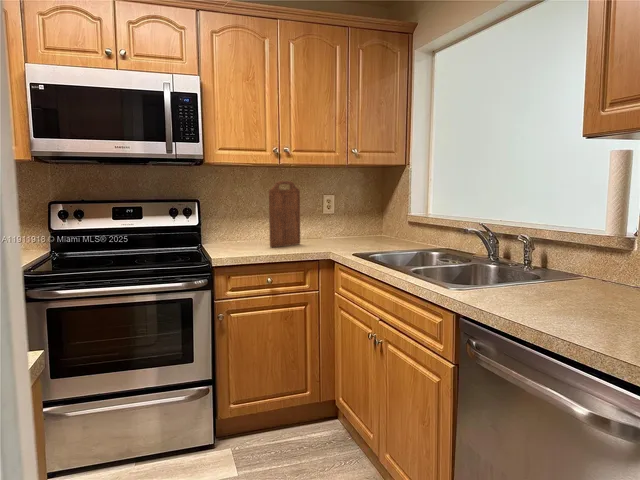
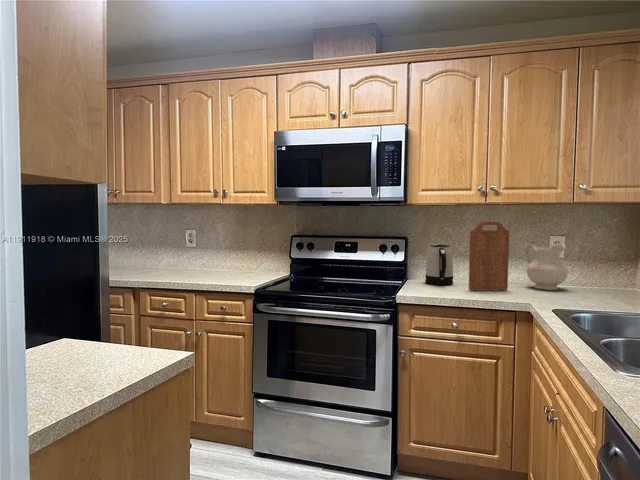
ceramic pitcher: none [306,199,341,241] -> present [524,241,568,290]
kettle: none [222,205,250,246] -> present [425,244,453,285]

